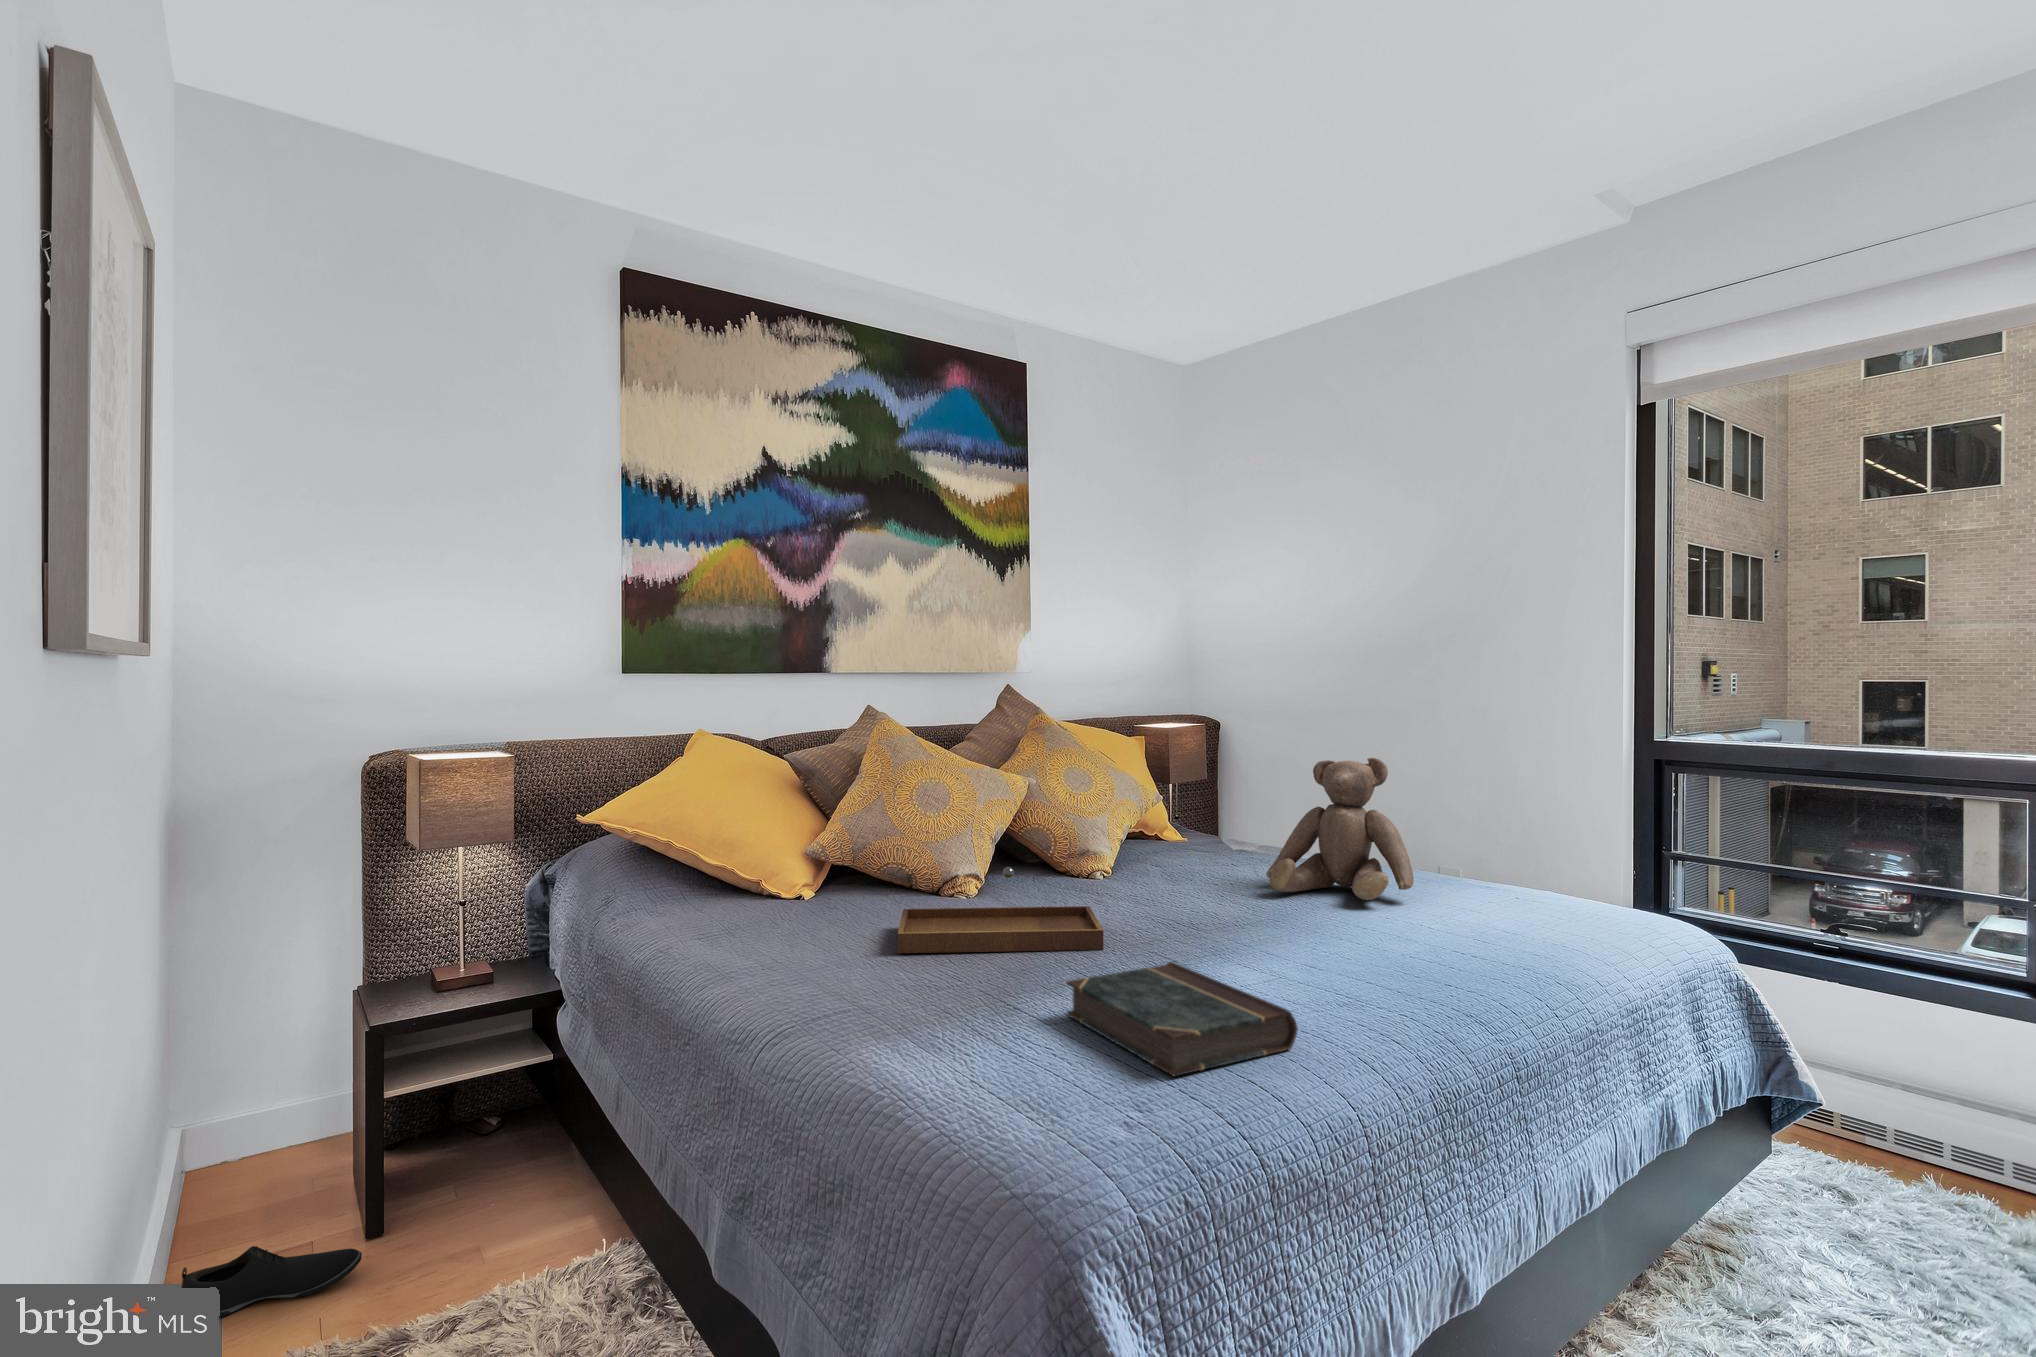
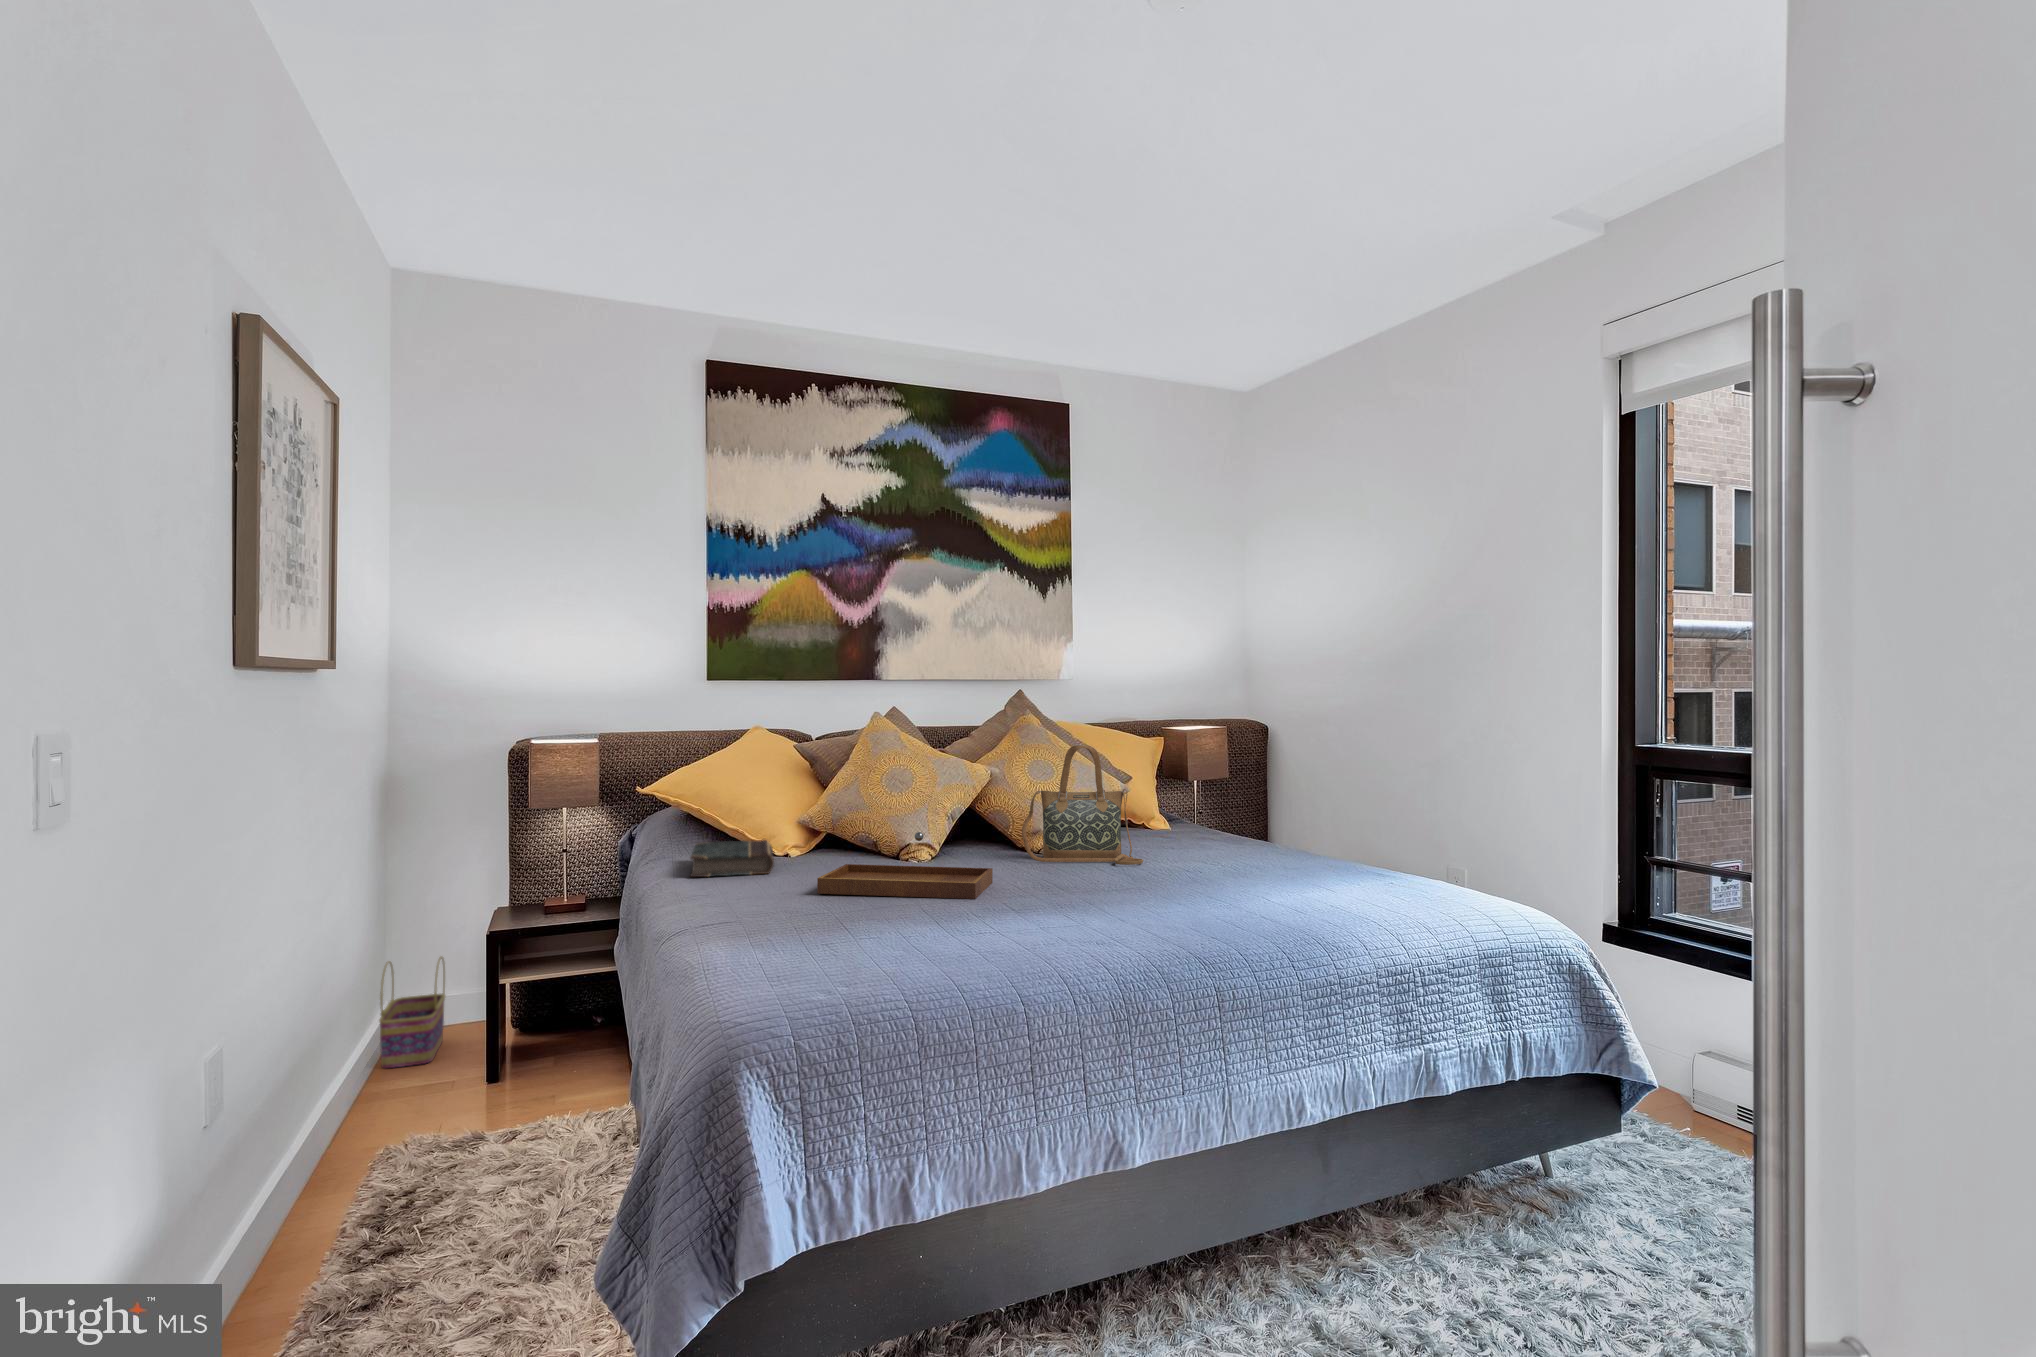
handbag: none [1080,752,1223,890] -> present [1022,745,1143,865]
teddy bear: present [1266,758,1414,900] -> none [1173,752,1294,875]
book: present [1067,962,1298,1076] -> present [690,840,774,877]
basket: none [191,1053,281,1221] -> present [379,957,445,1068]
shoe: present [181,1246,362,1318] -> none [345,1078,466,1125]

